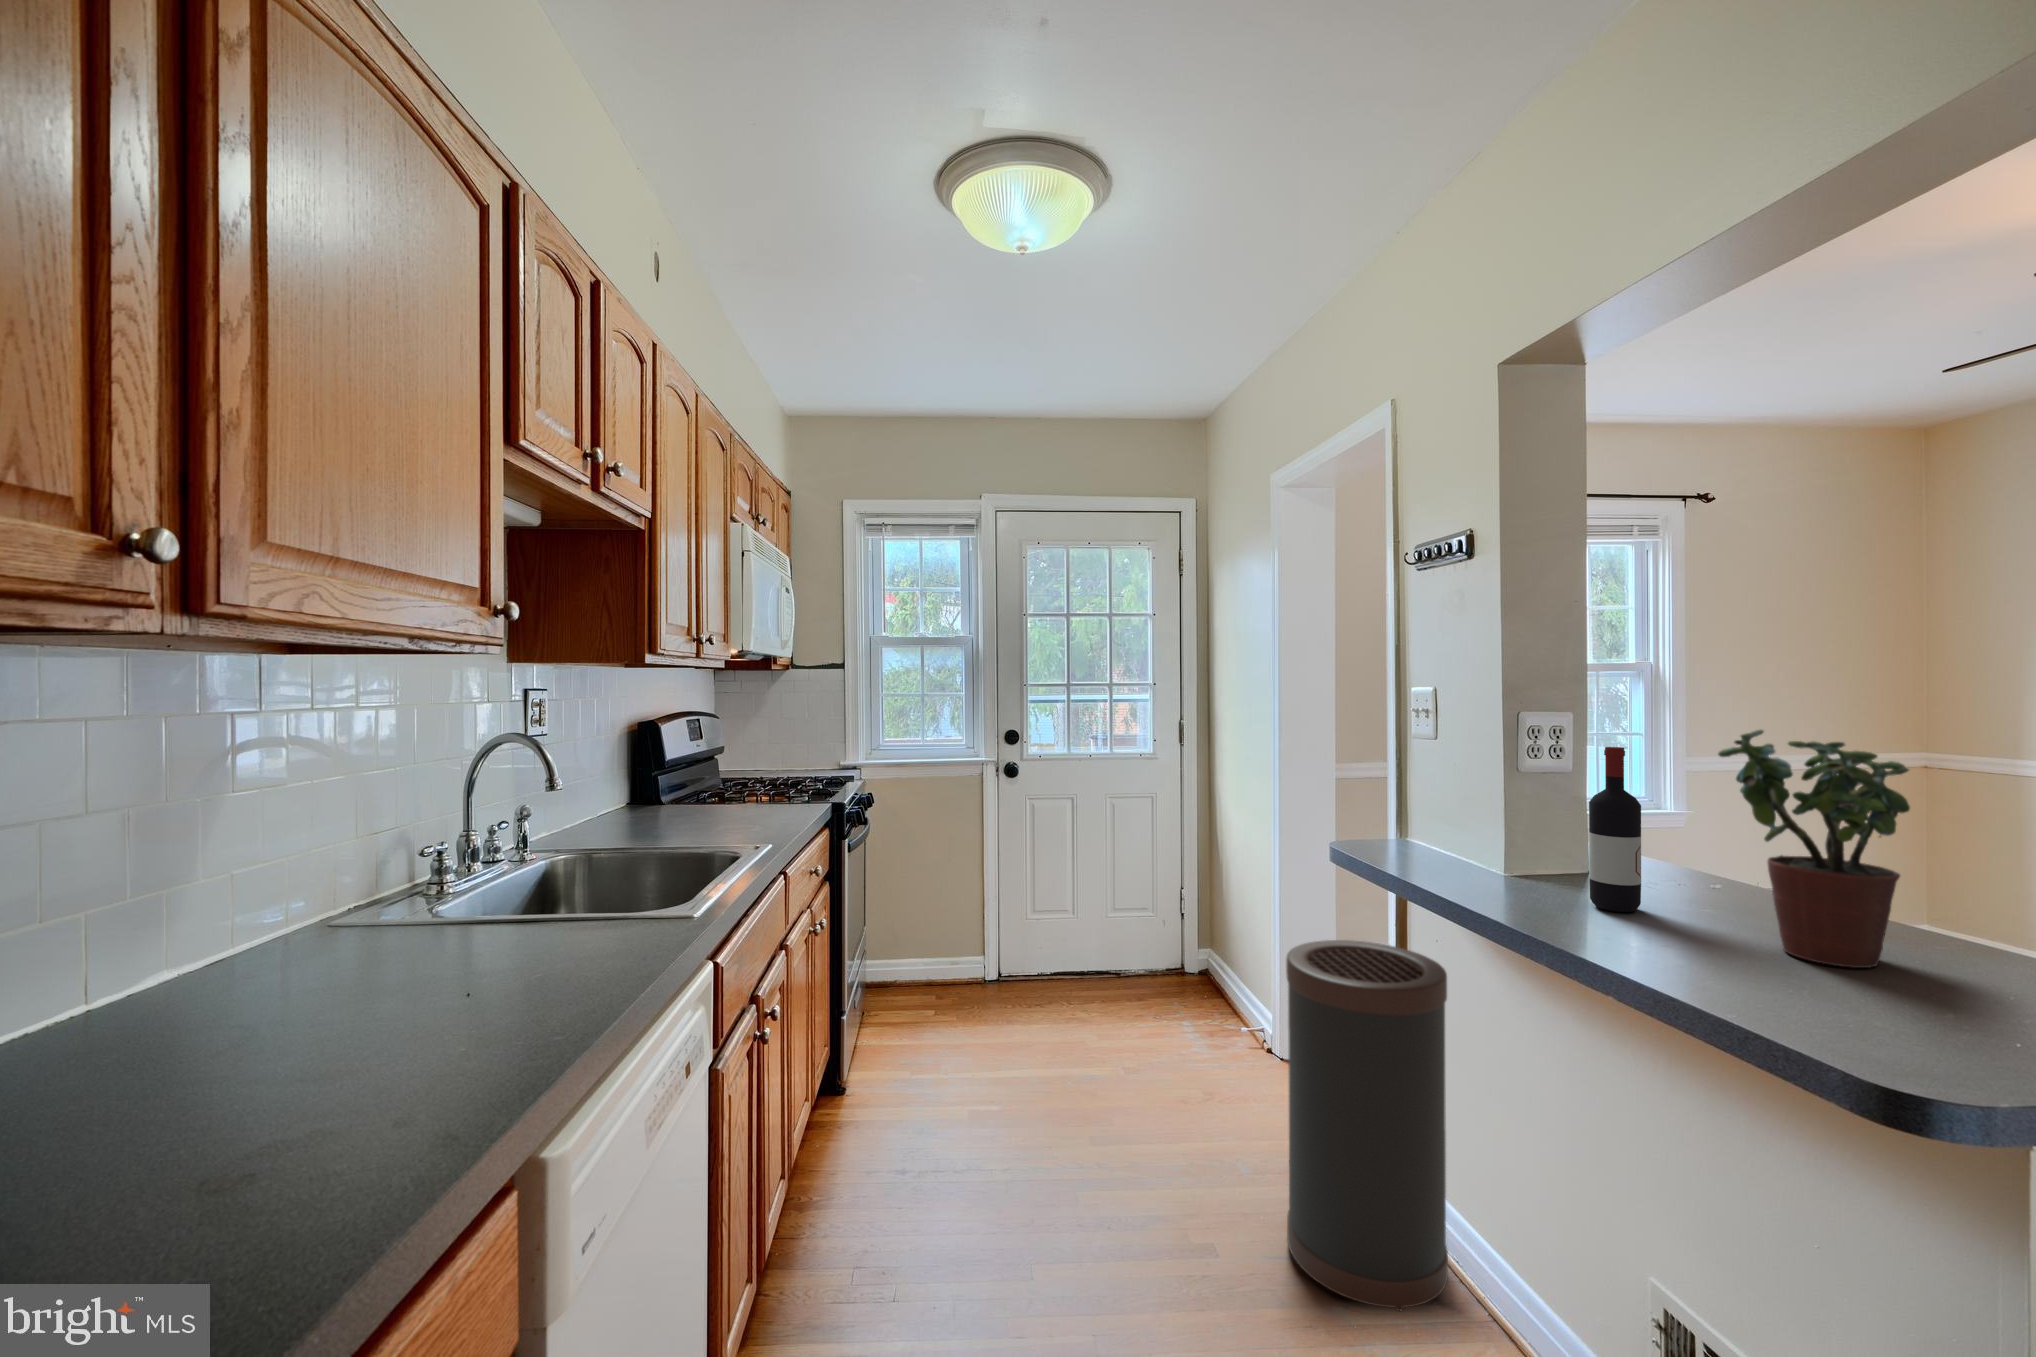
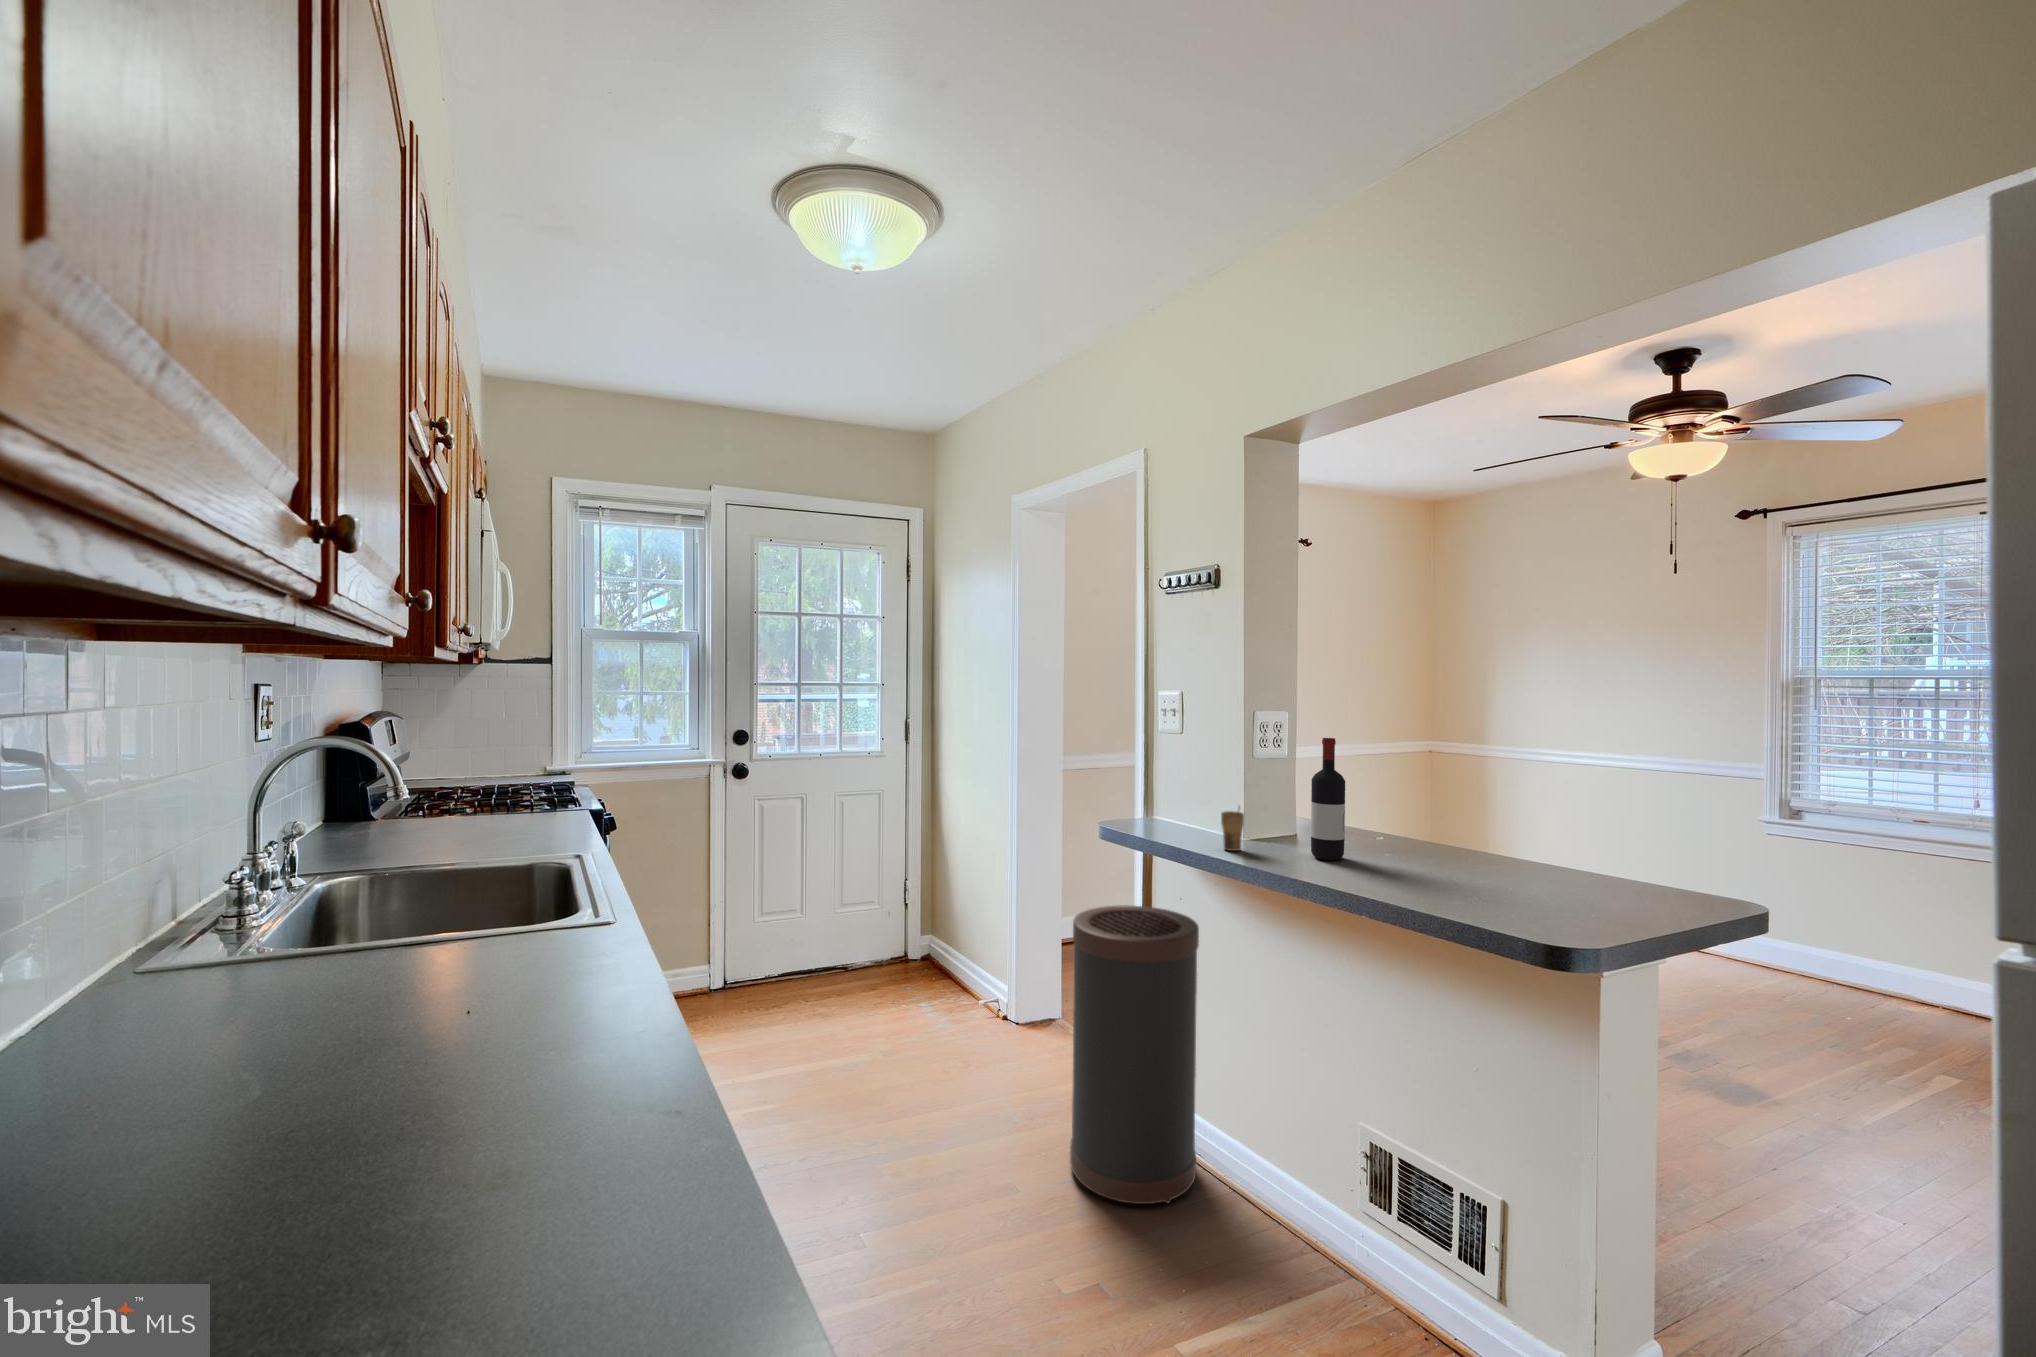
potted plant: present [1718,730,1910,968] -> none [1404,724,1510,883]
cup: none [1465,830,1497,888] -> present [1221,811,1244,851]

